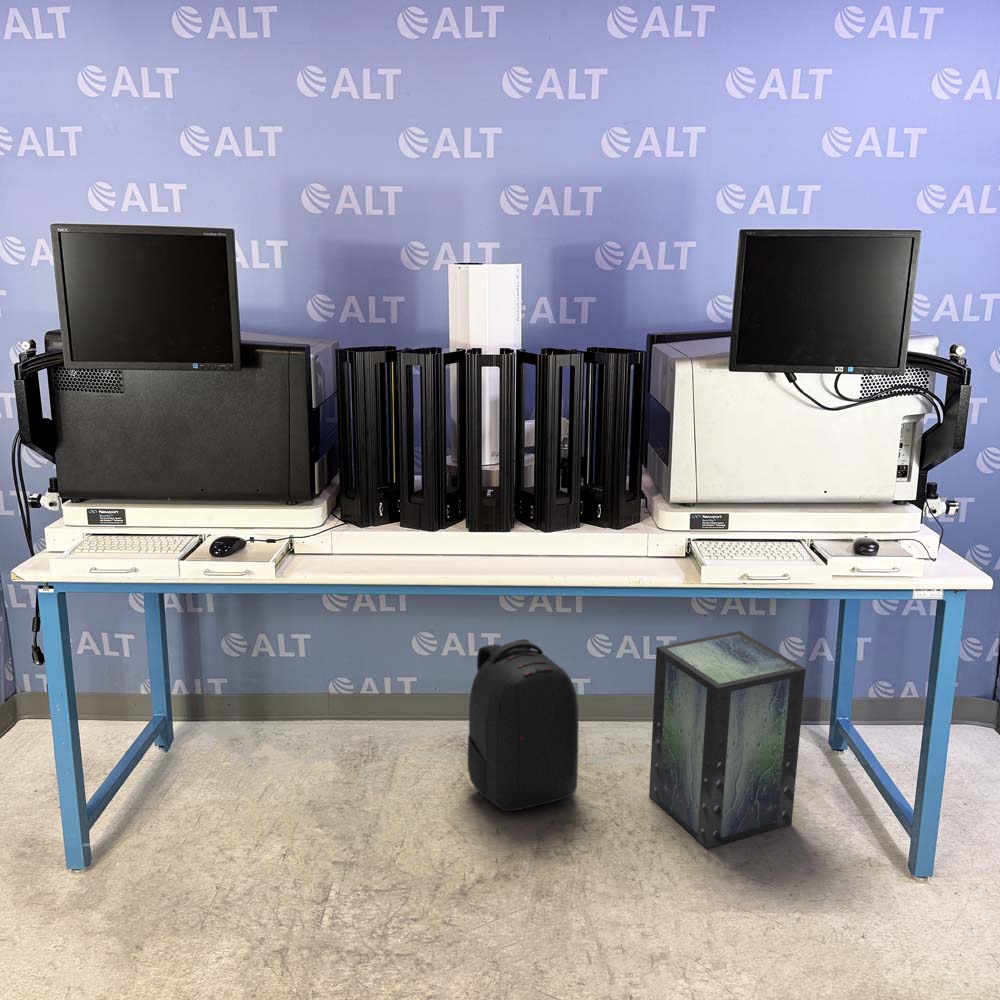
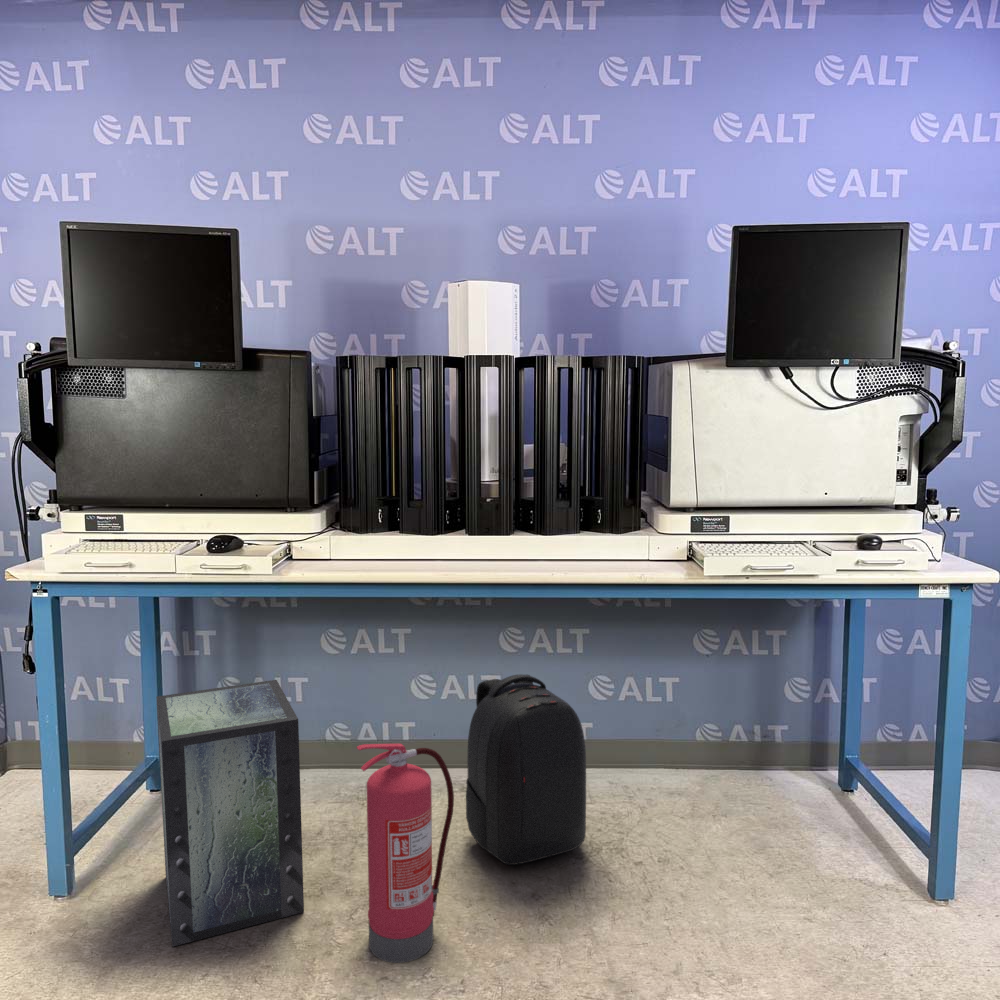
storage box: present [649,631,806,848] -> present [156,680,304,947]
fire extinguisher: none [376,711,459,889] -> present [357,744,454,963]

